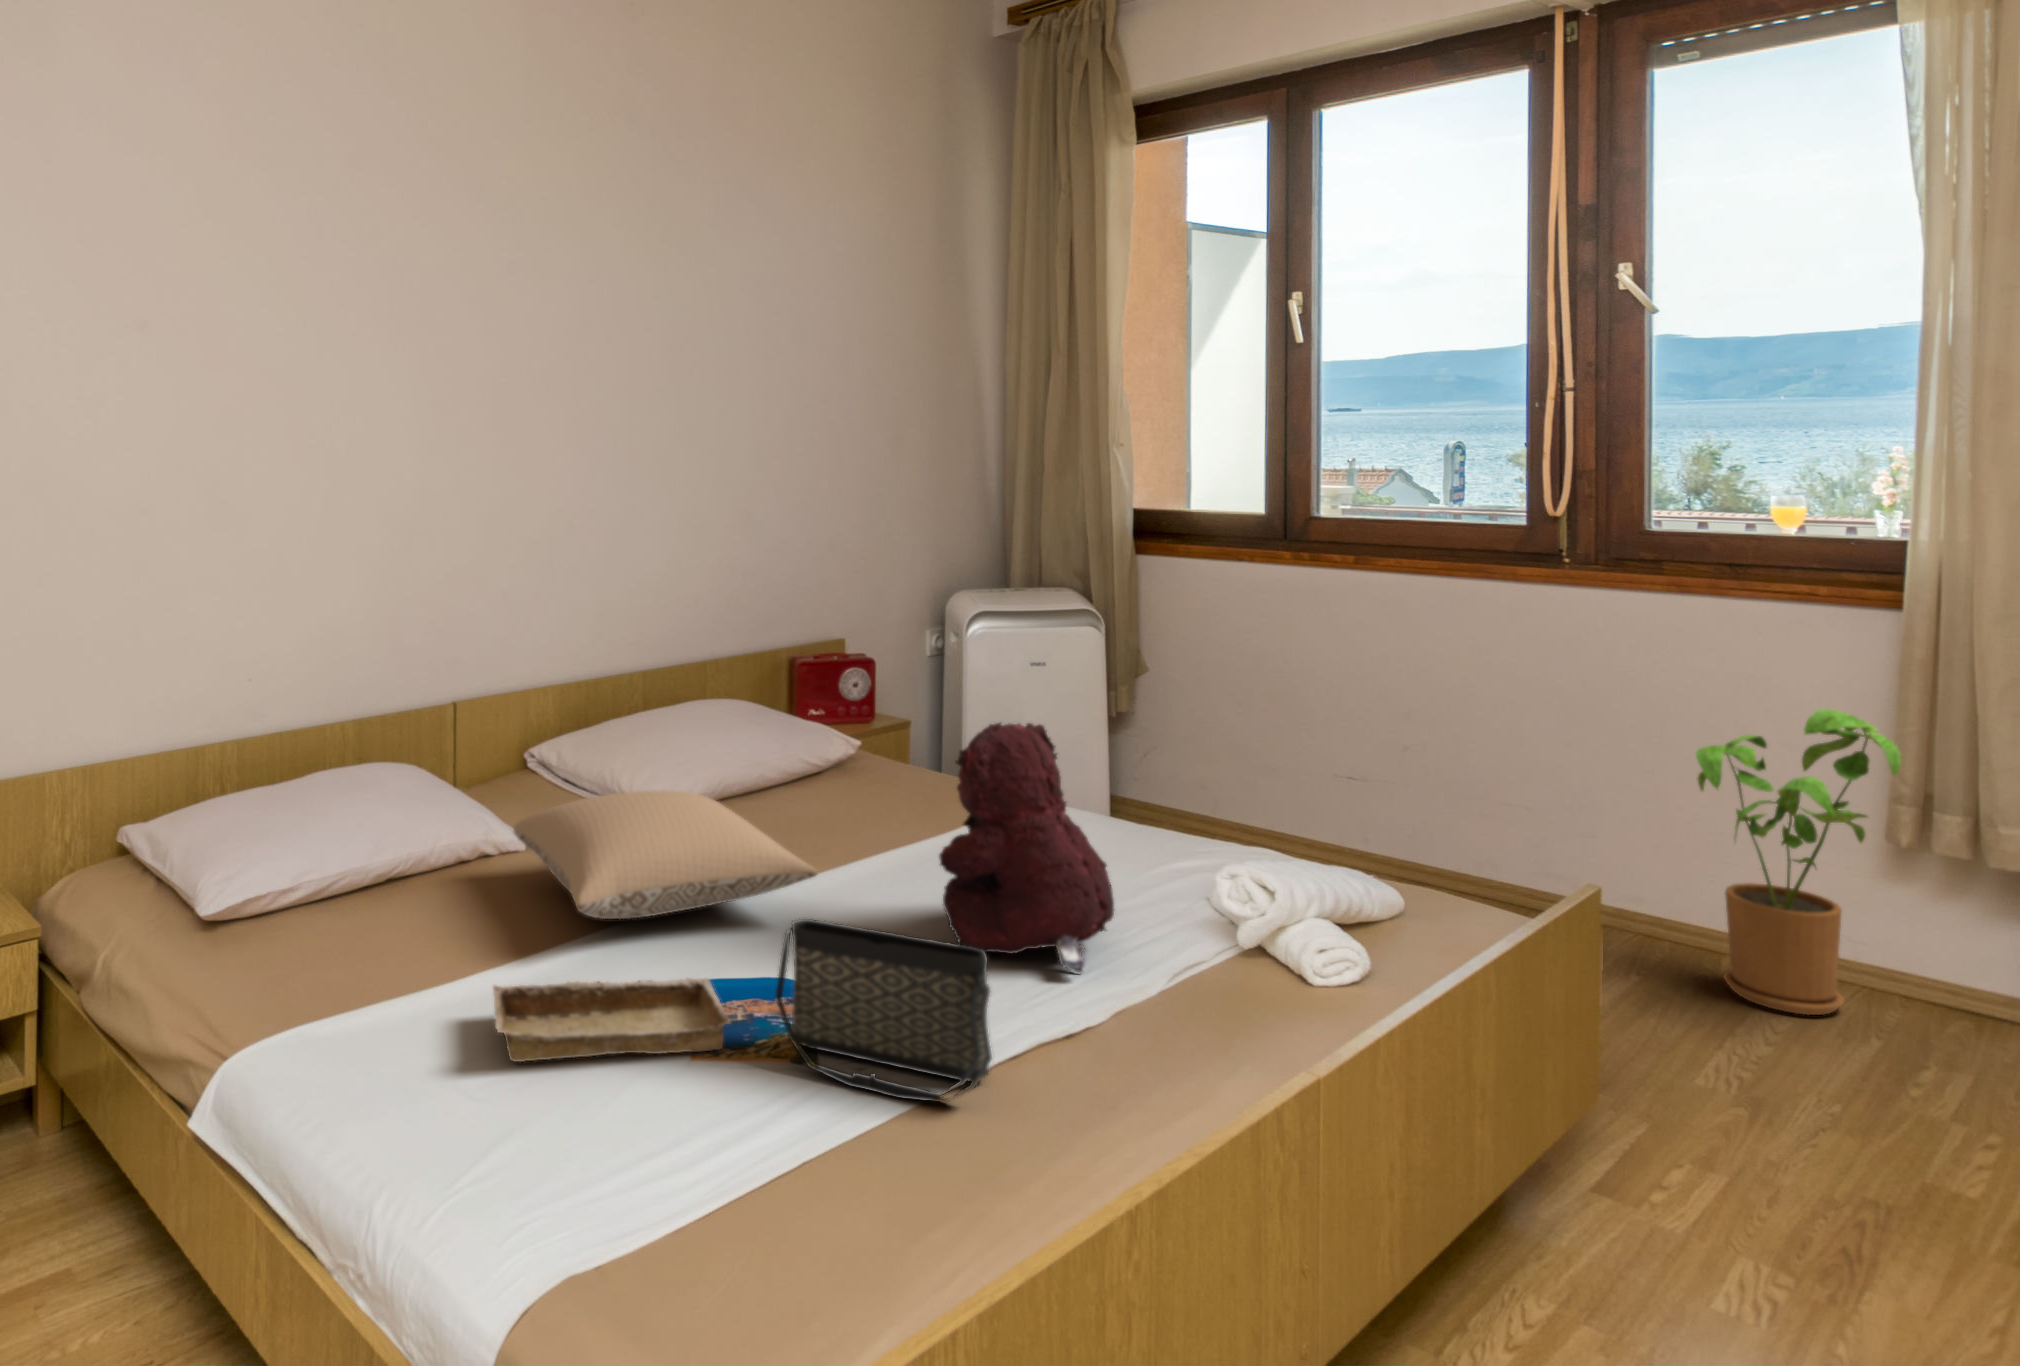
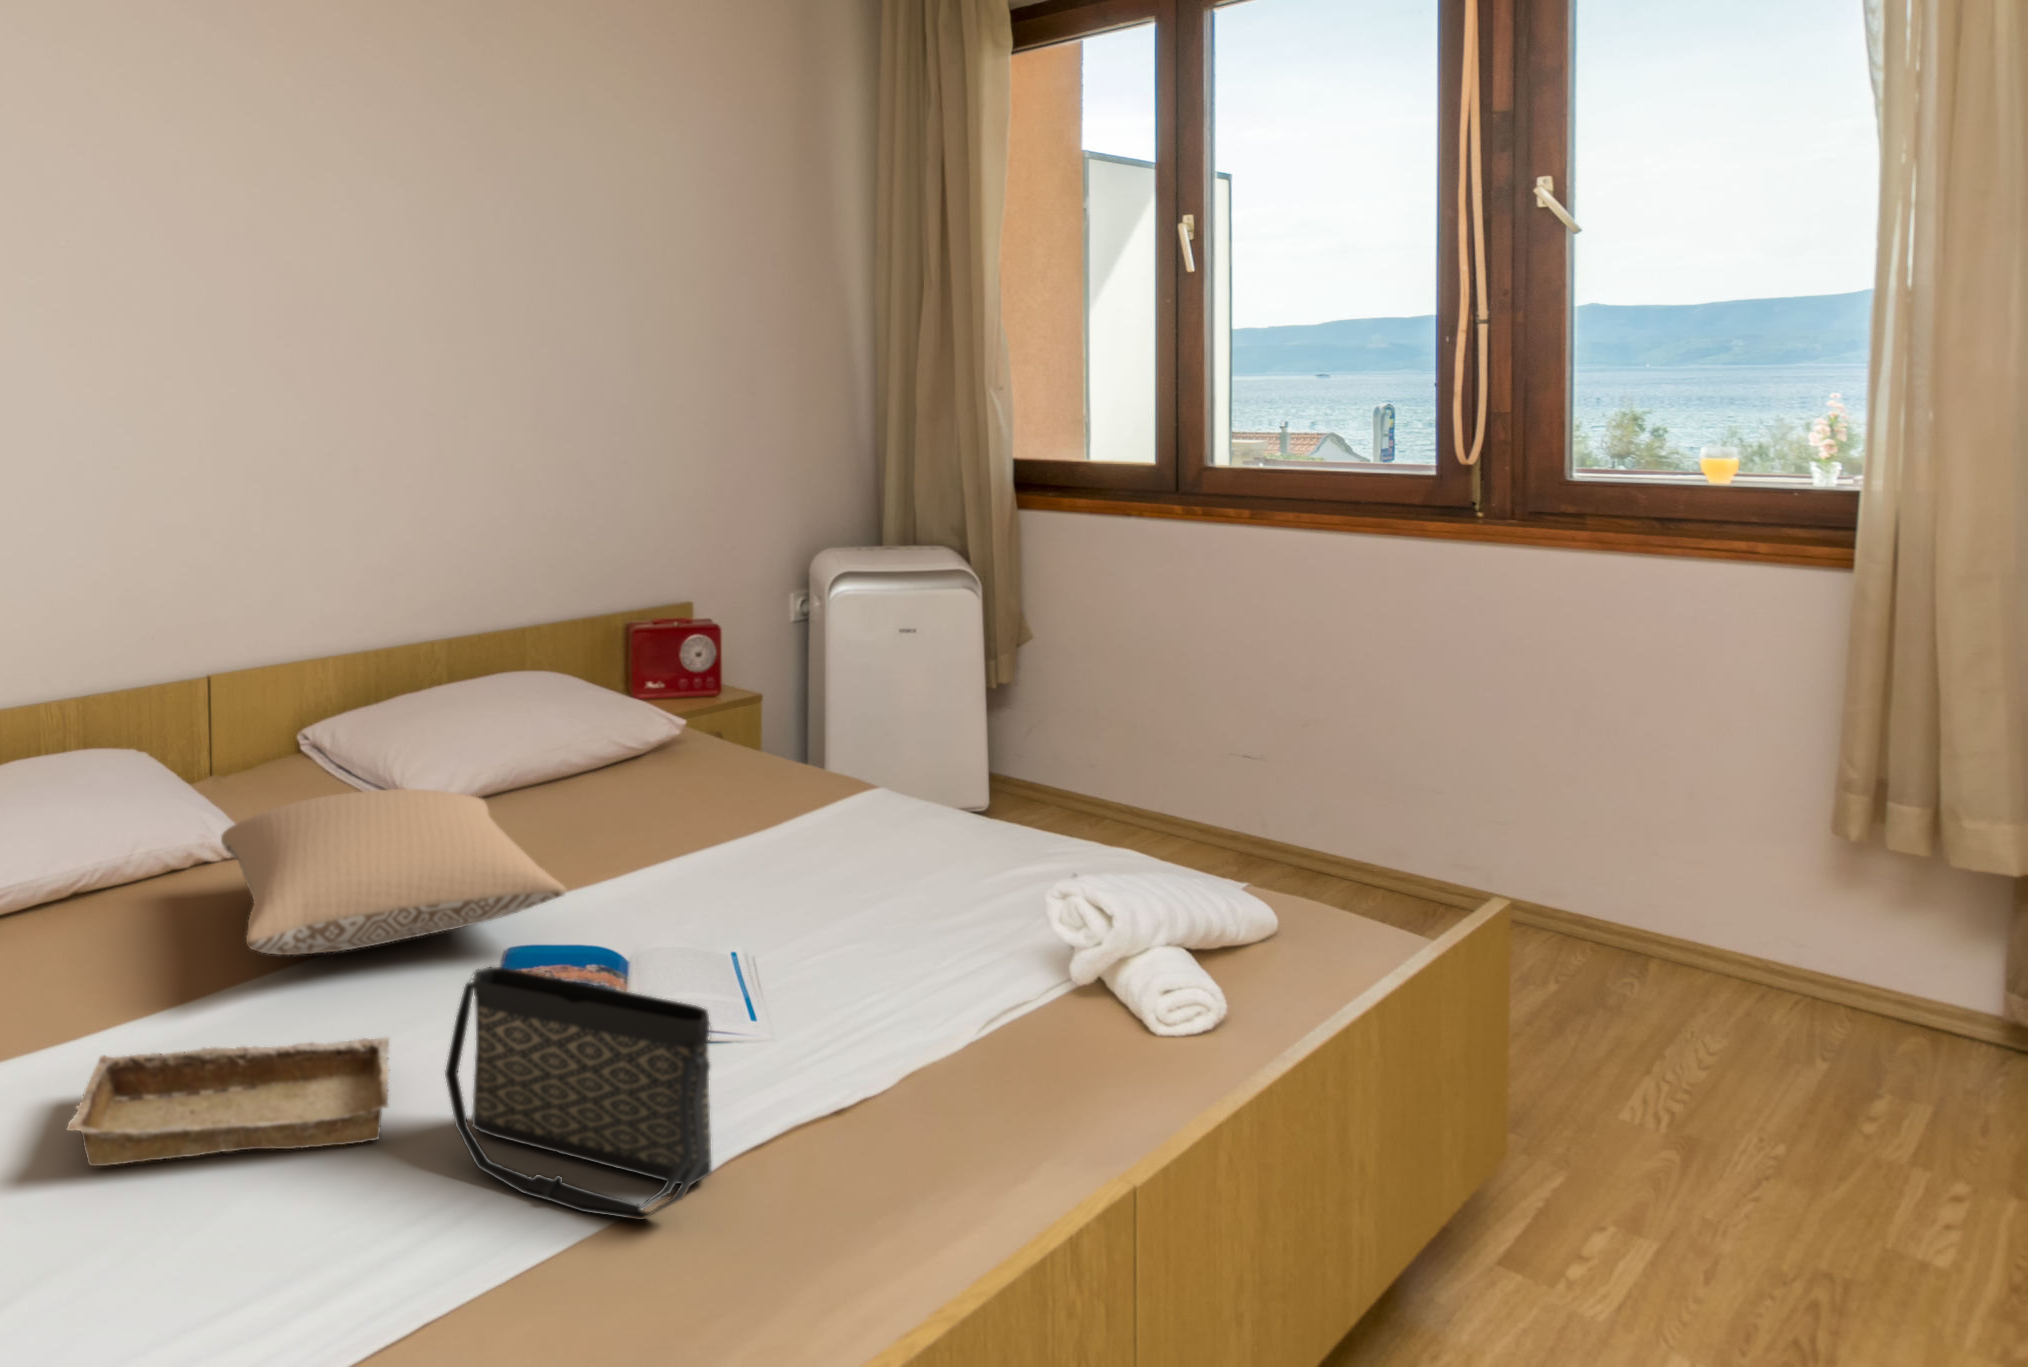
house plant: present [1696,708,1902,1015] -> none [1613,674,1863,1020]
teddy bear: present [939,723,1115,973] -> none [706,704,918,1016]

